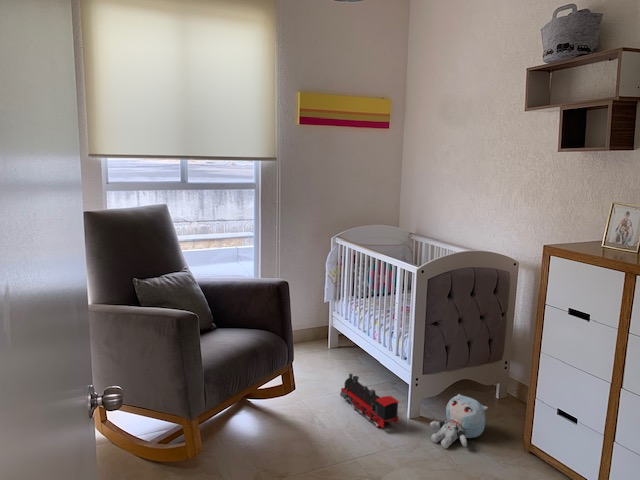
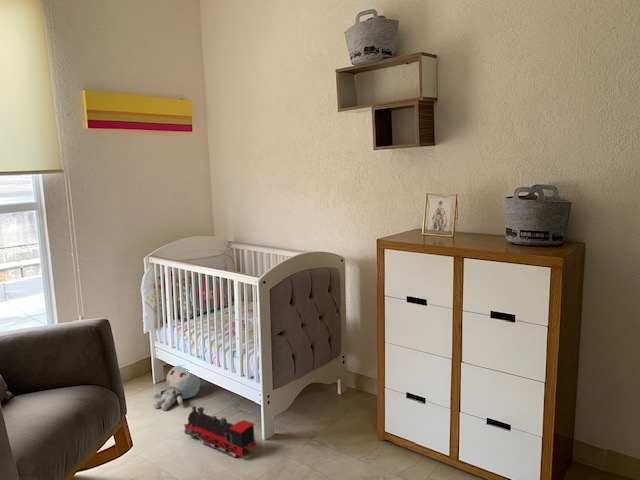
plush toy: present [430,394,488,449] -> present [153,366,200,411]

